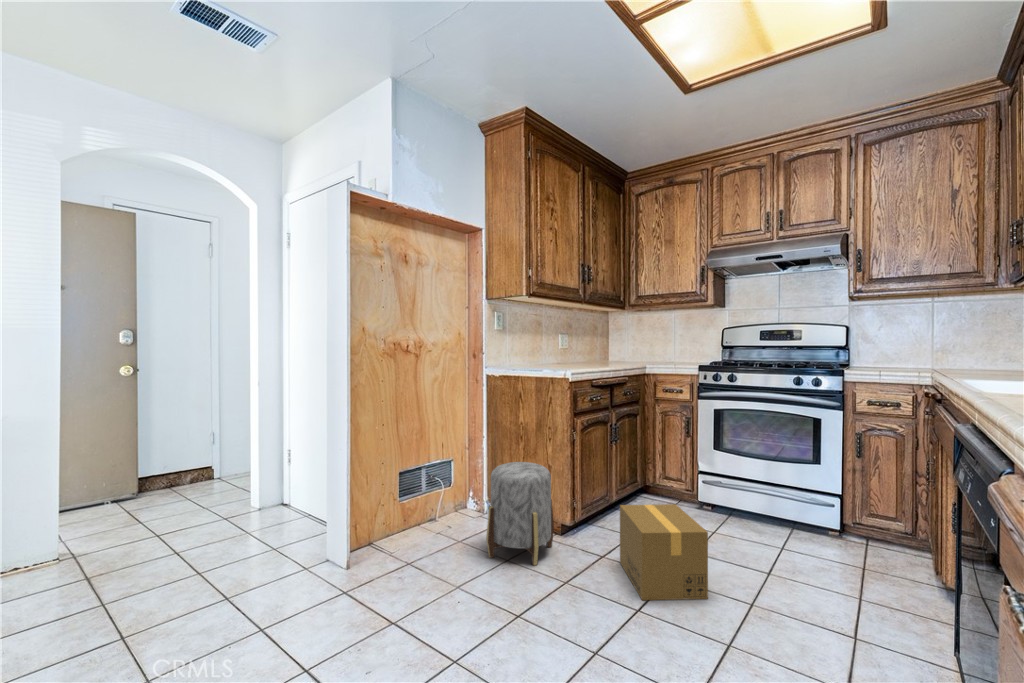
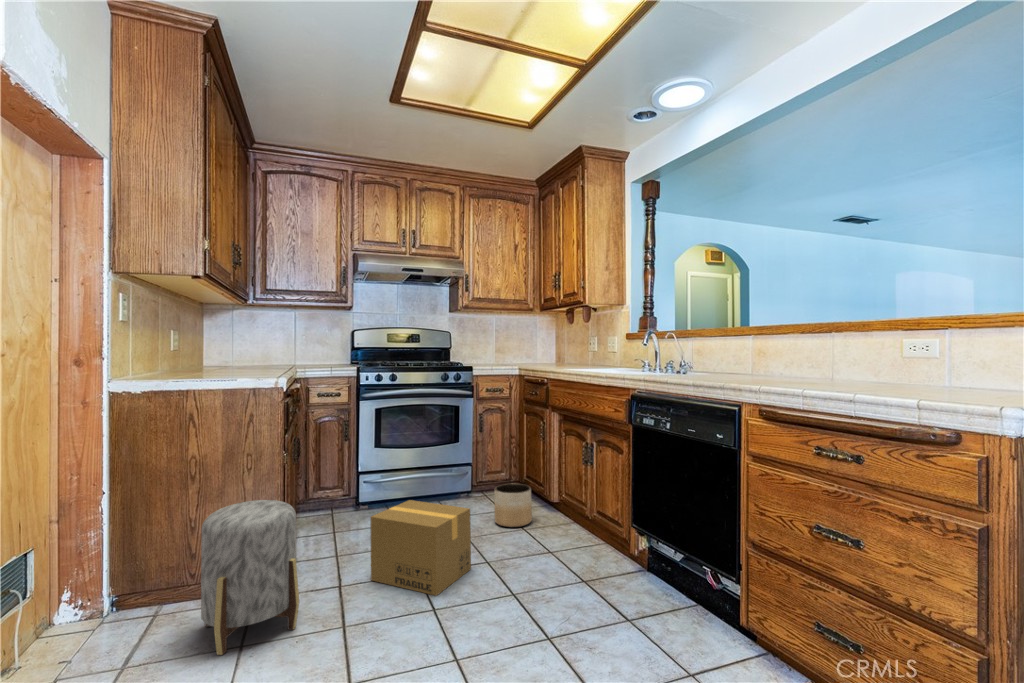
planter: none [814,529,875,594] -> present [495,484,532,528]

